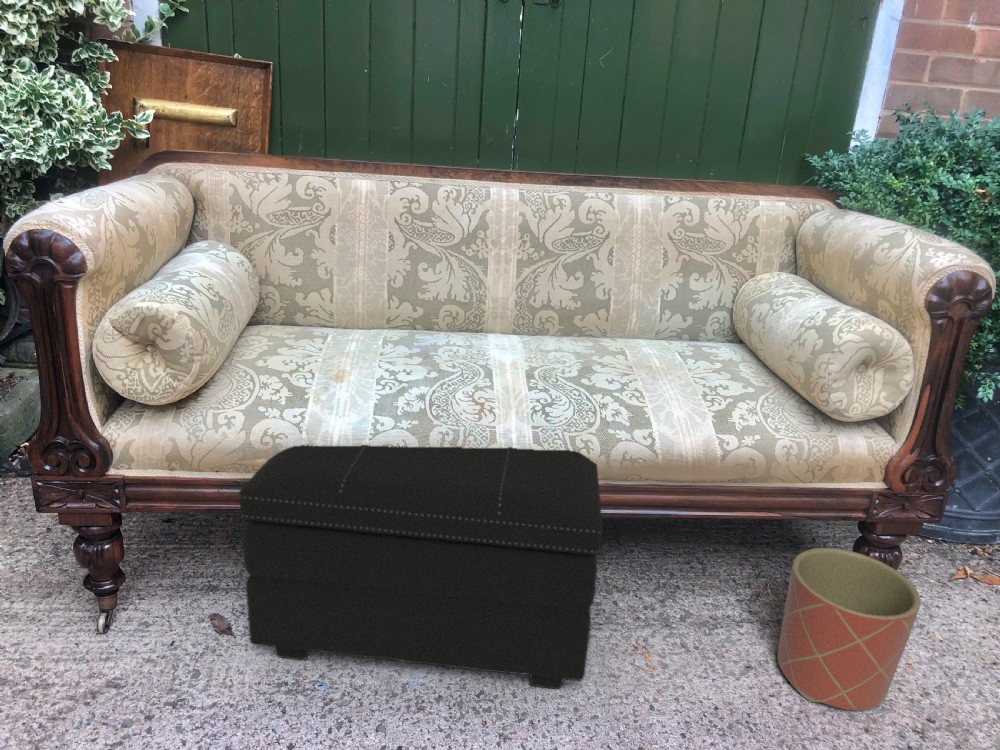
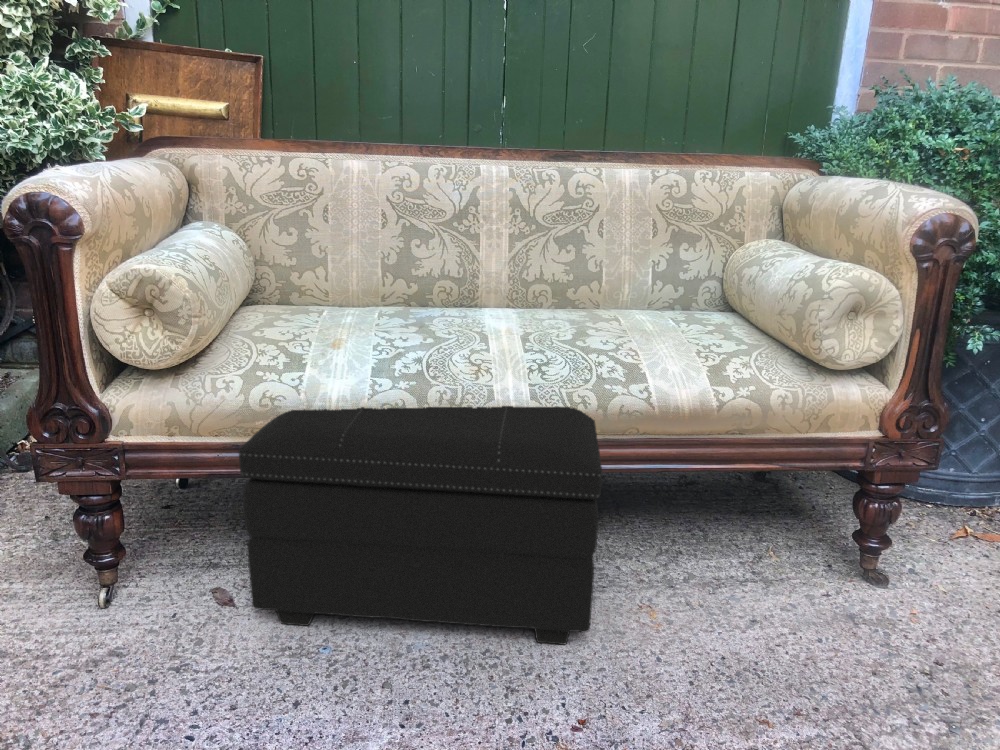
planter: present [777,548,921,710] -> none [783,498,922,654]

